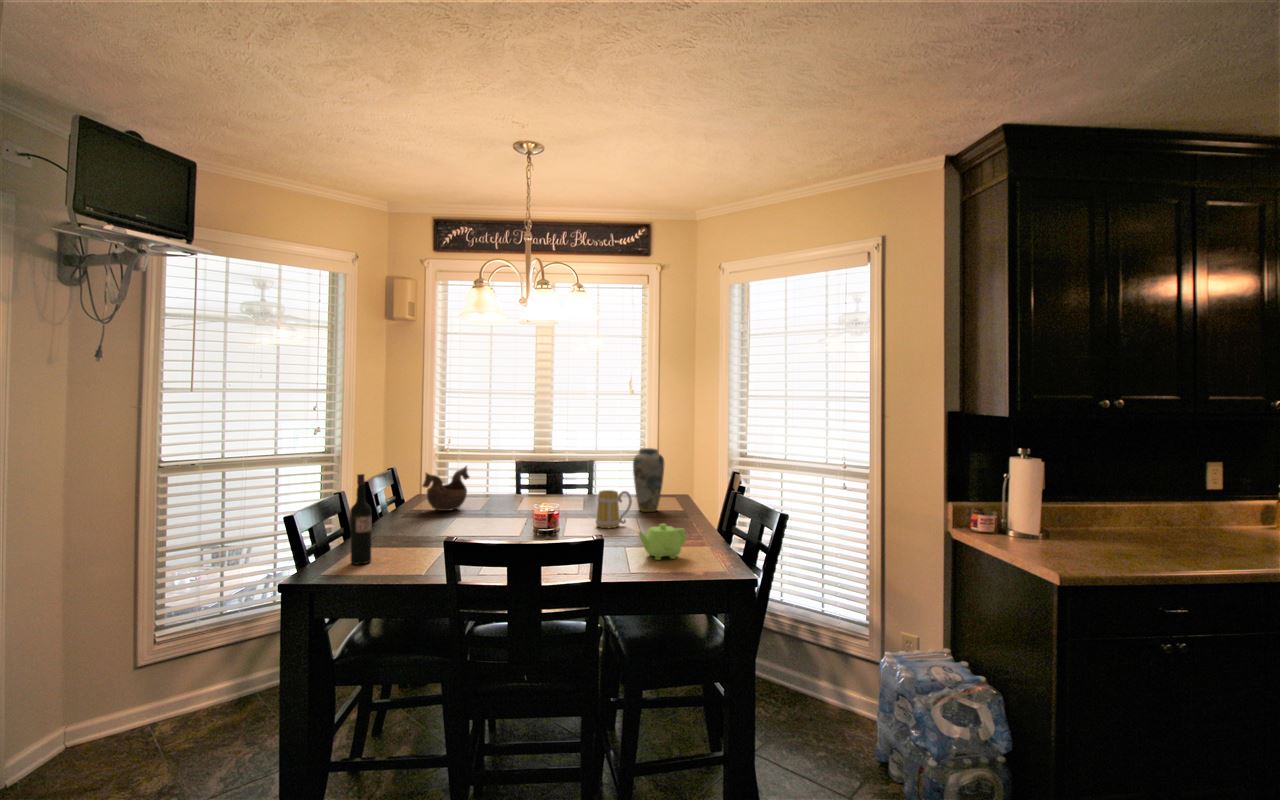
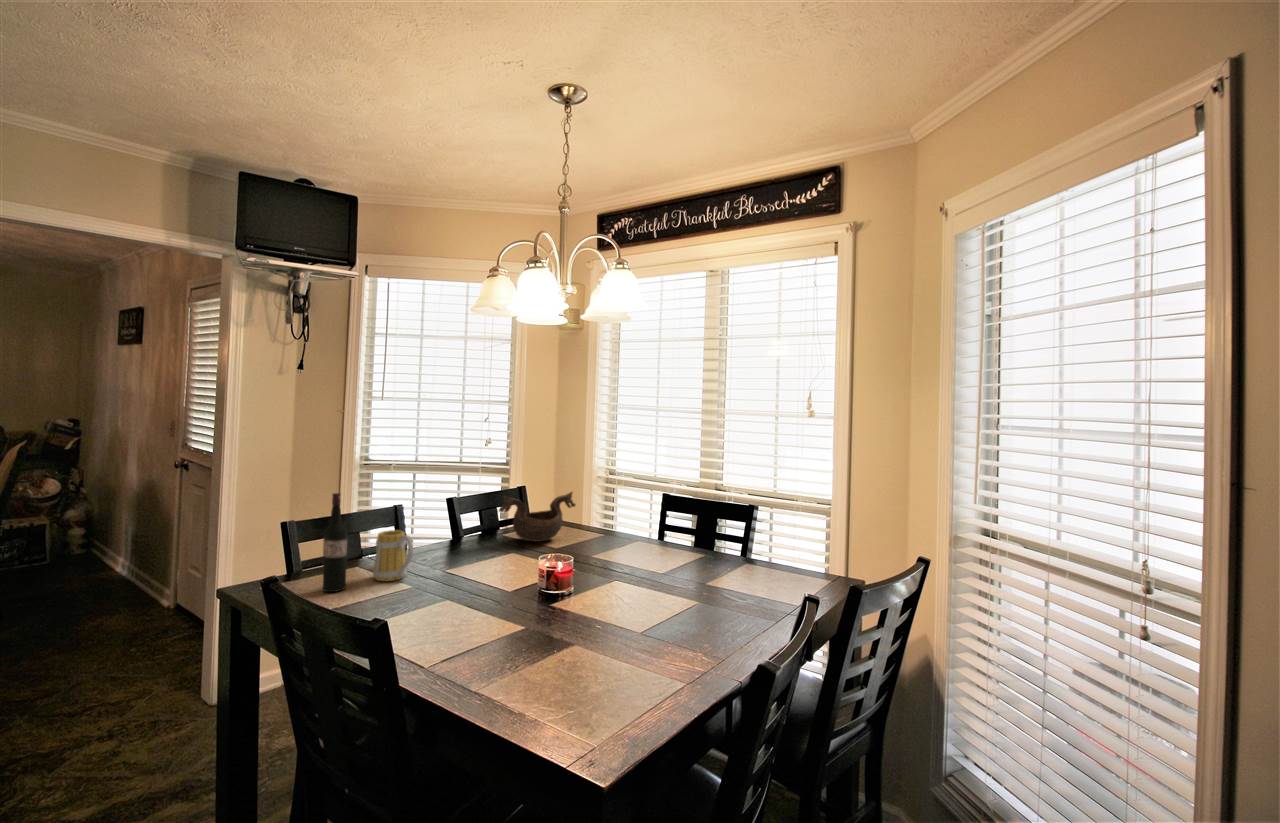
vase: present [633,448,664,512] -> none [728,496,776,595]
mug: present [596,490,632,528] -> present [373,530,413,581]
teapot: present [638,524,686,560] -> none [561,631,642,699]

